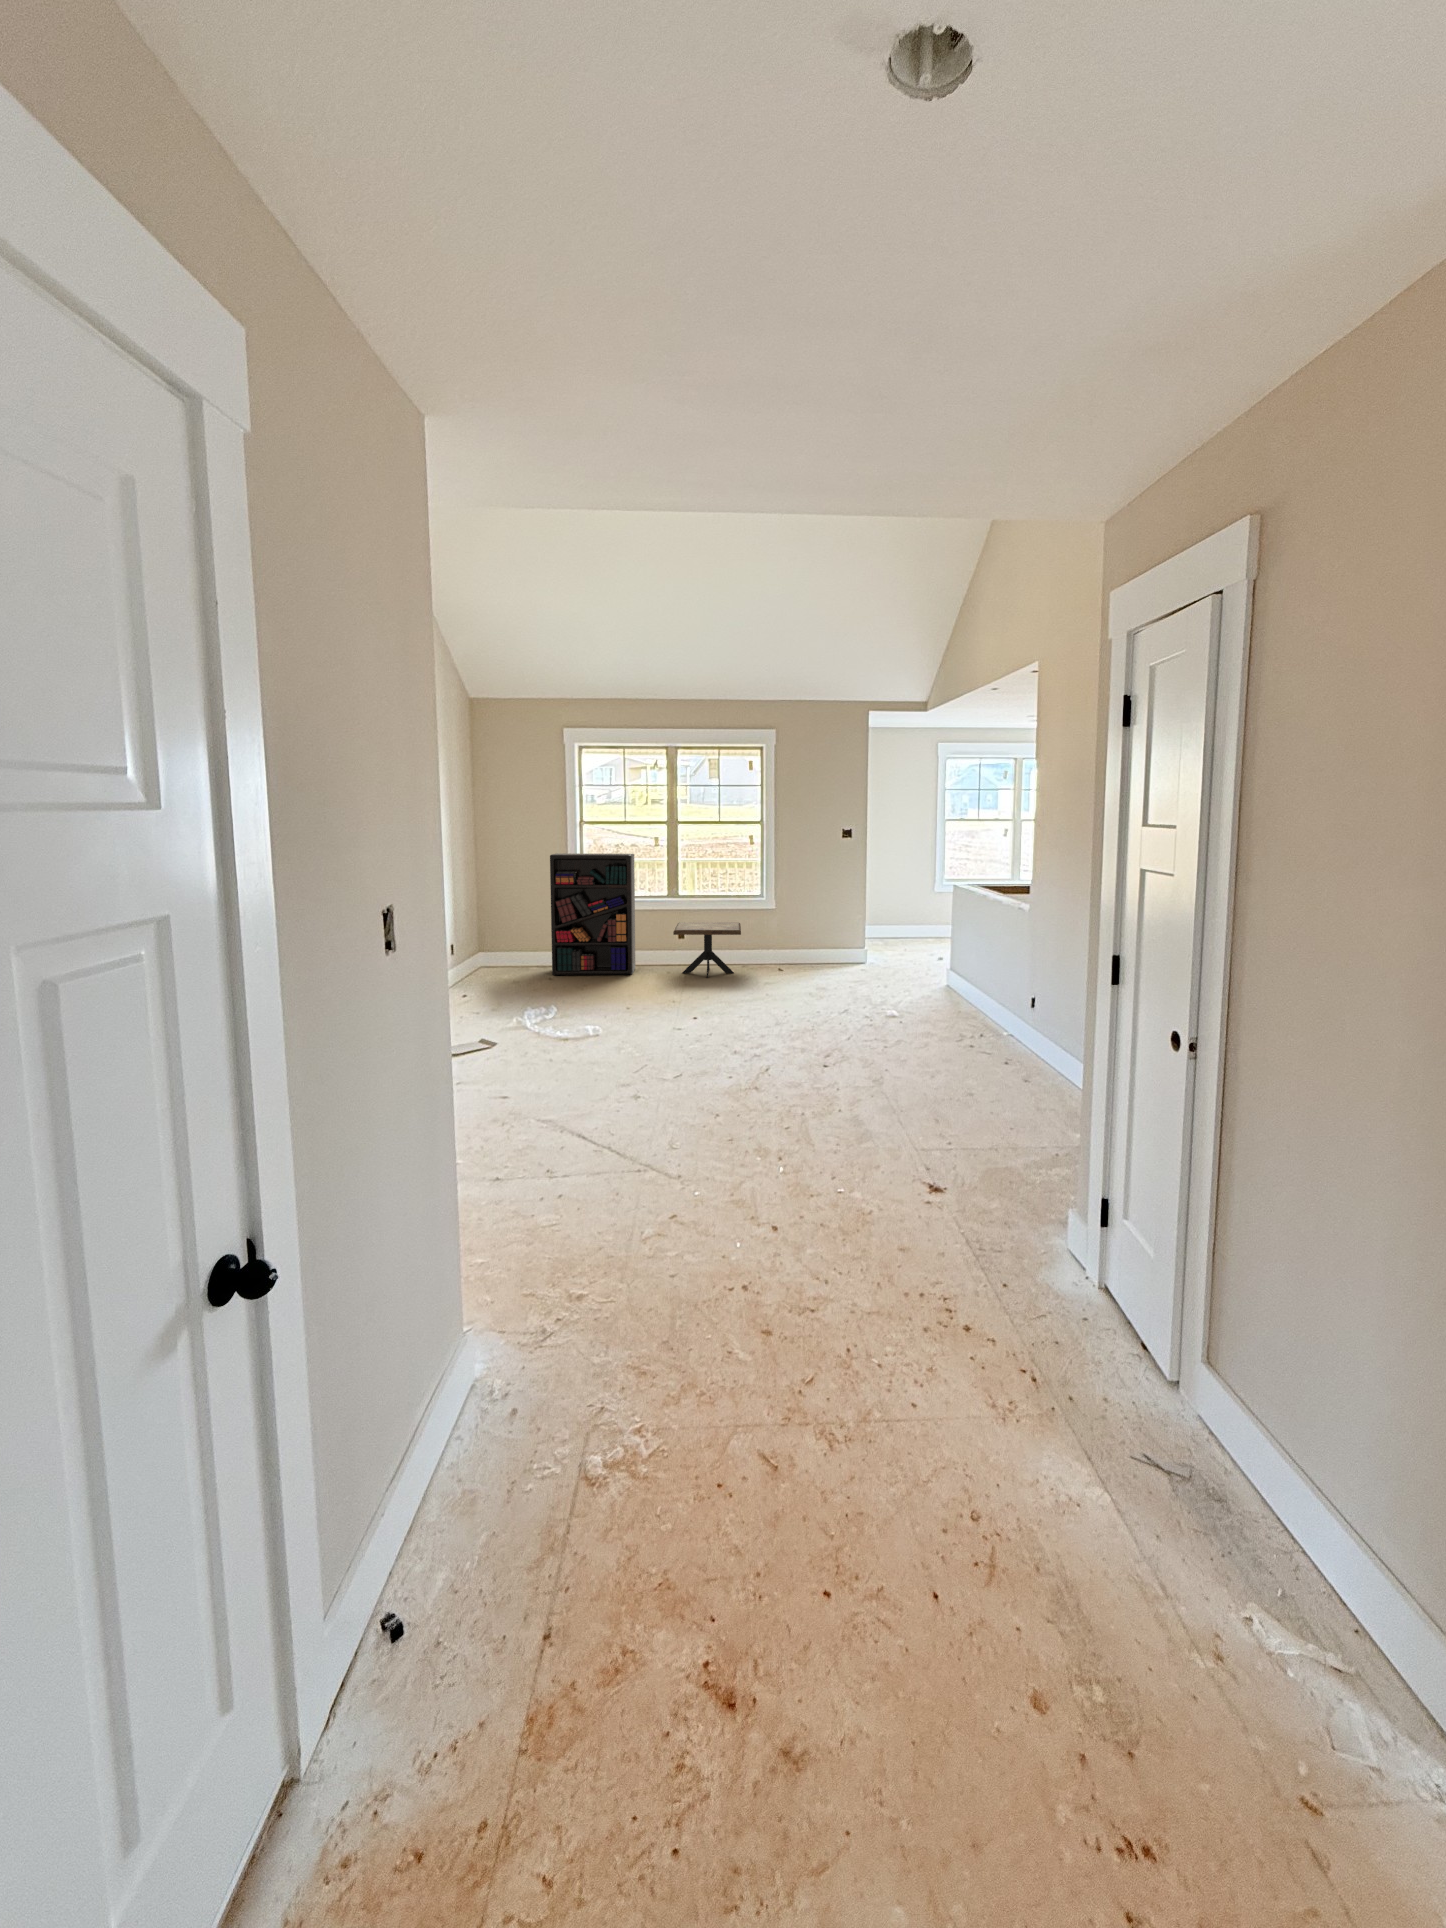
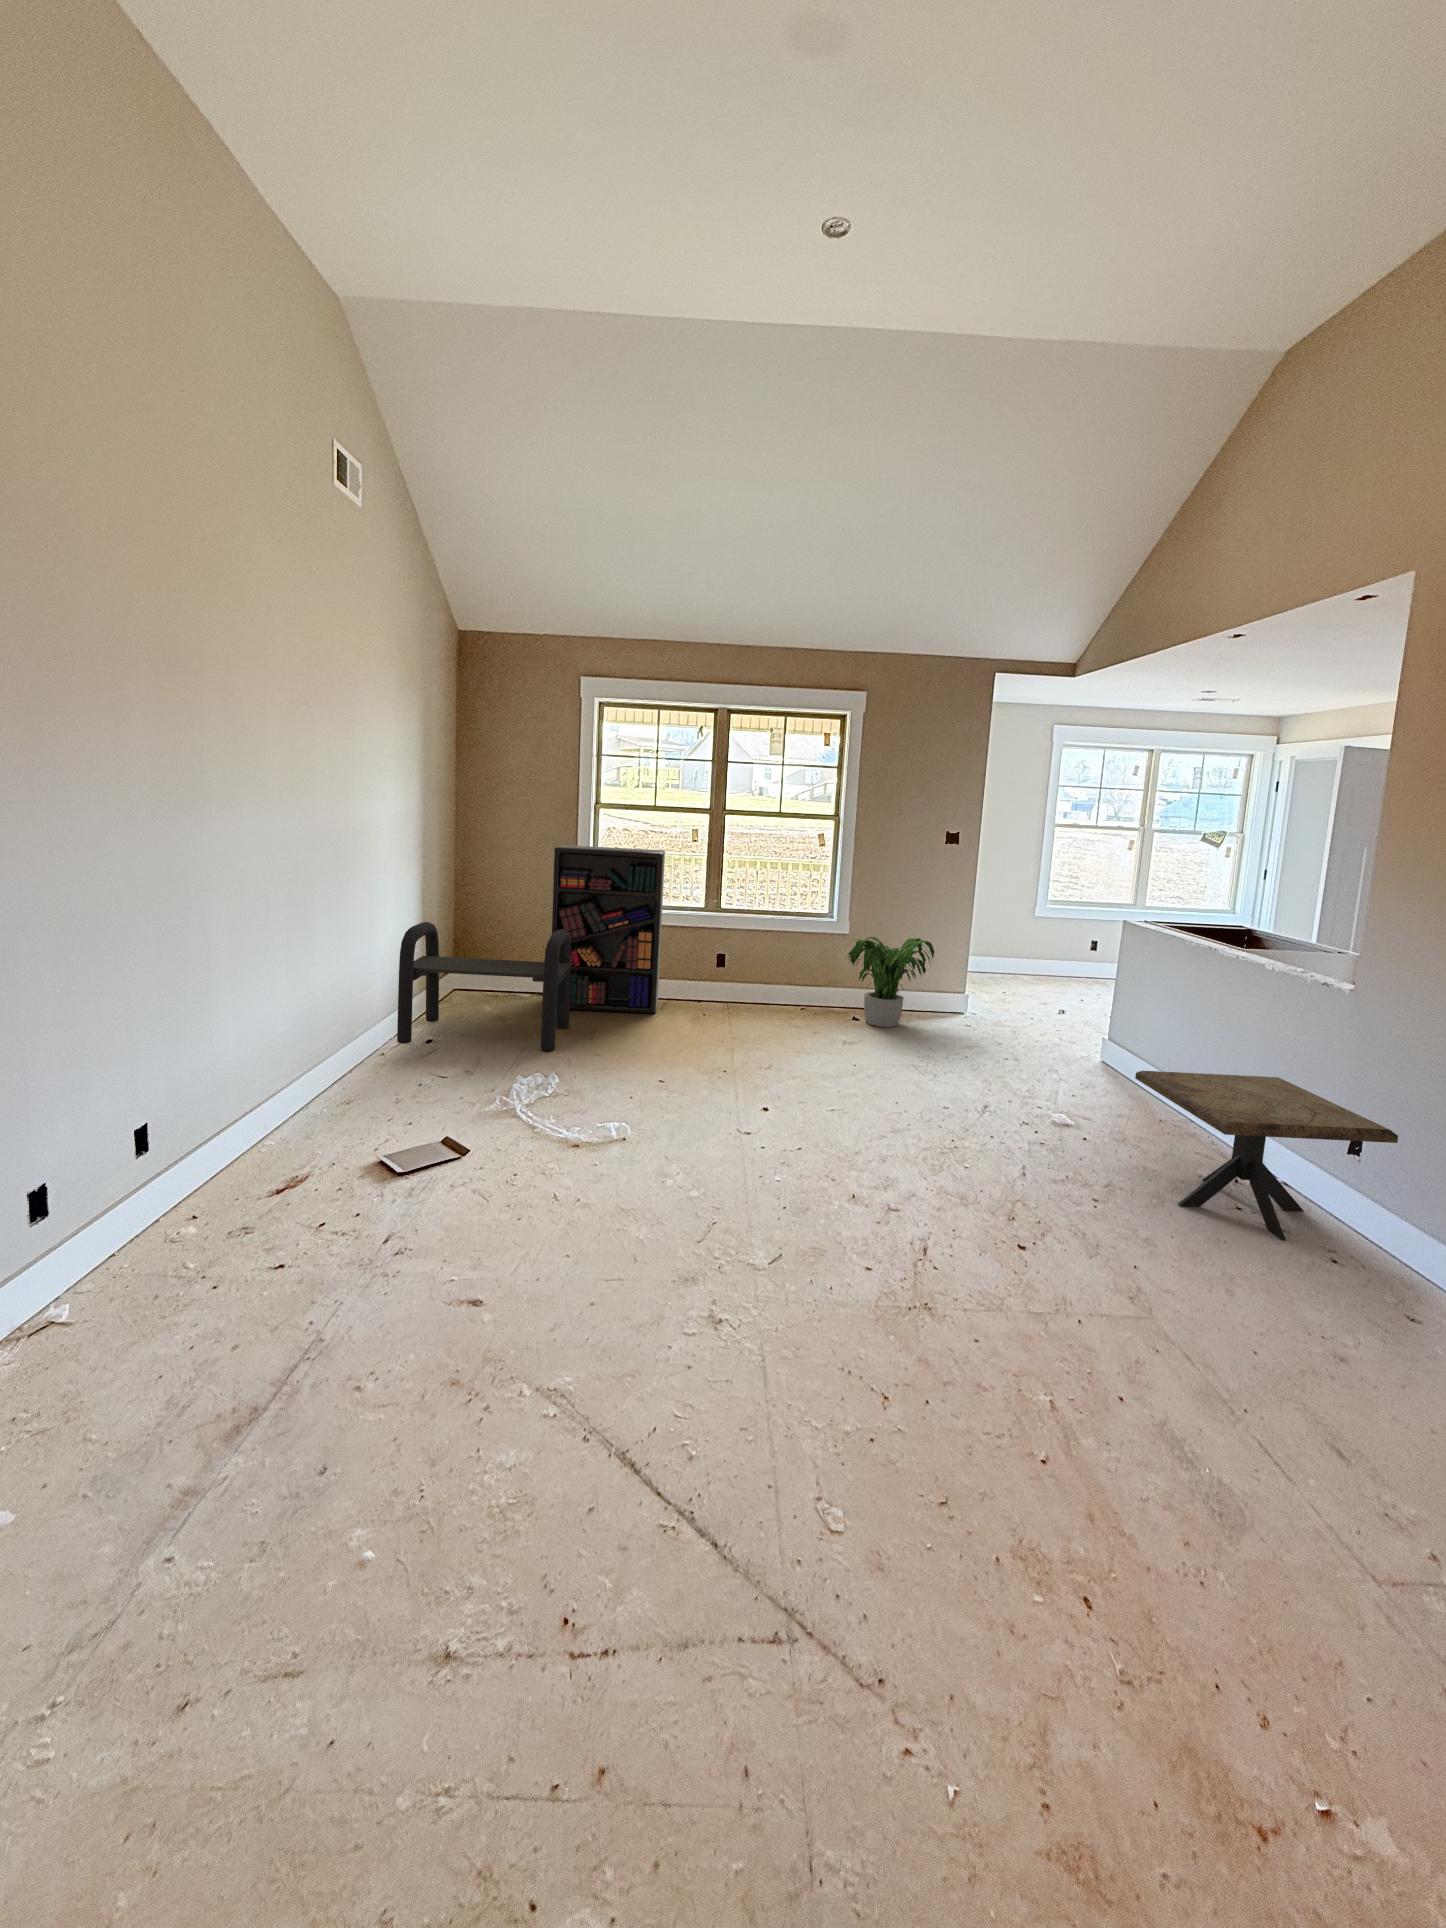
potted plant: none [770,909,837,975] -> present [848,937,934,1027]
bench: none [440,912,566,998] -> present [397,922,571,1051]
side table: present [673,922,741,978] -> present [1135,1071,1398,1240]

